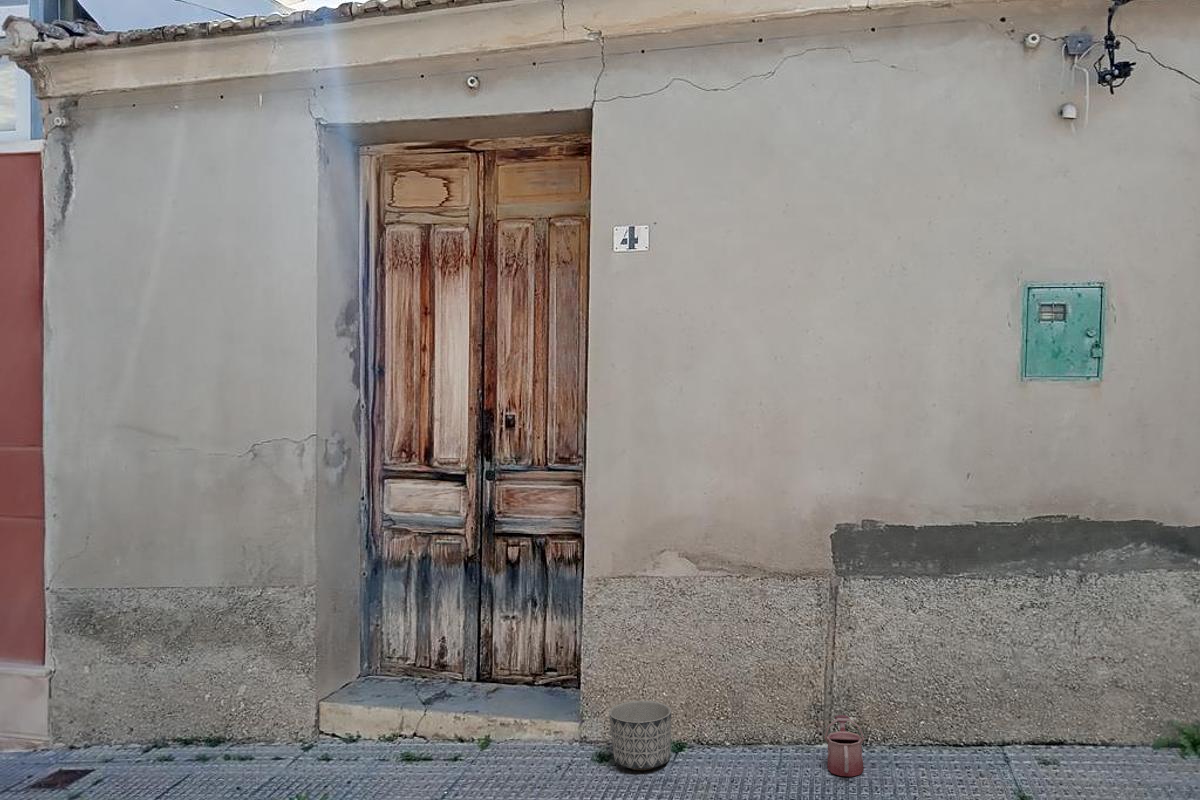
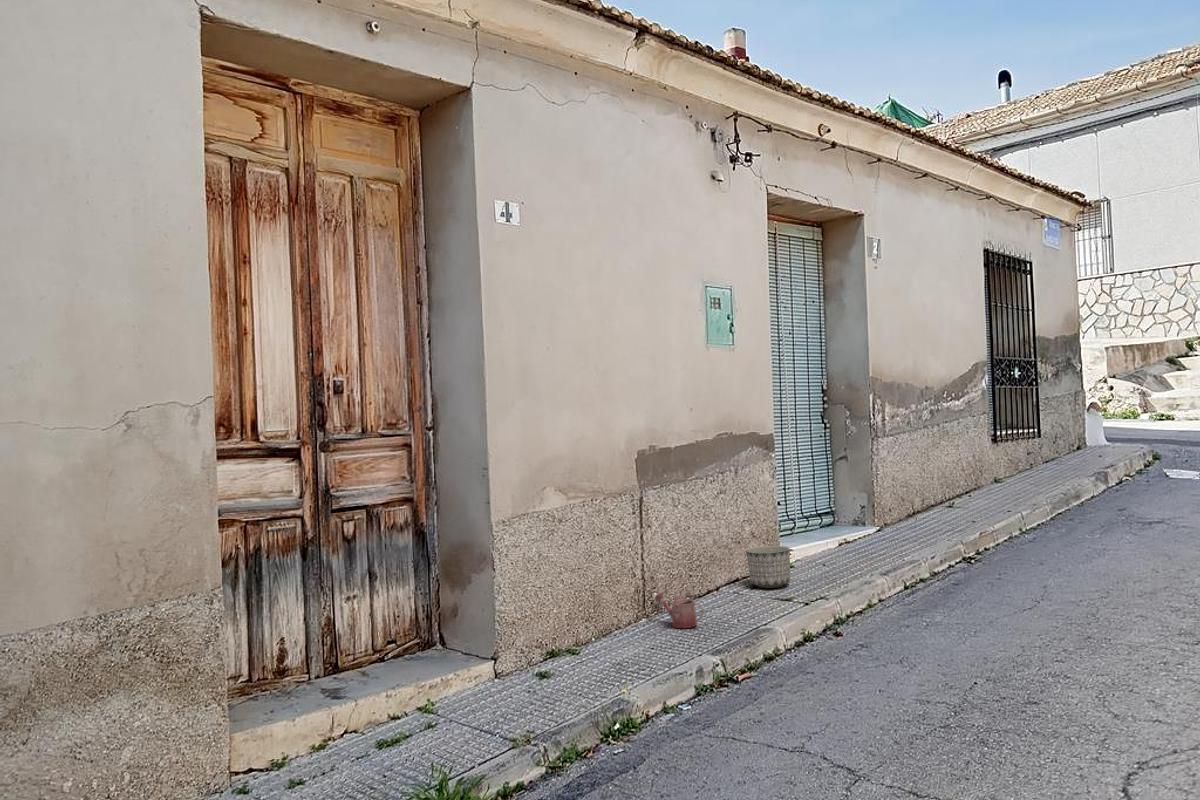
planter: present [609,701,671,770] -> present [746,546,790,588]

